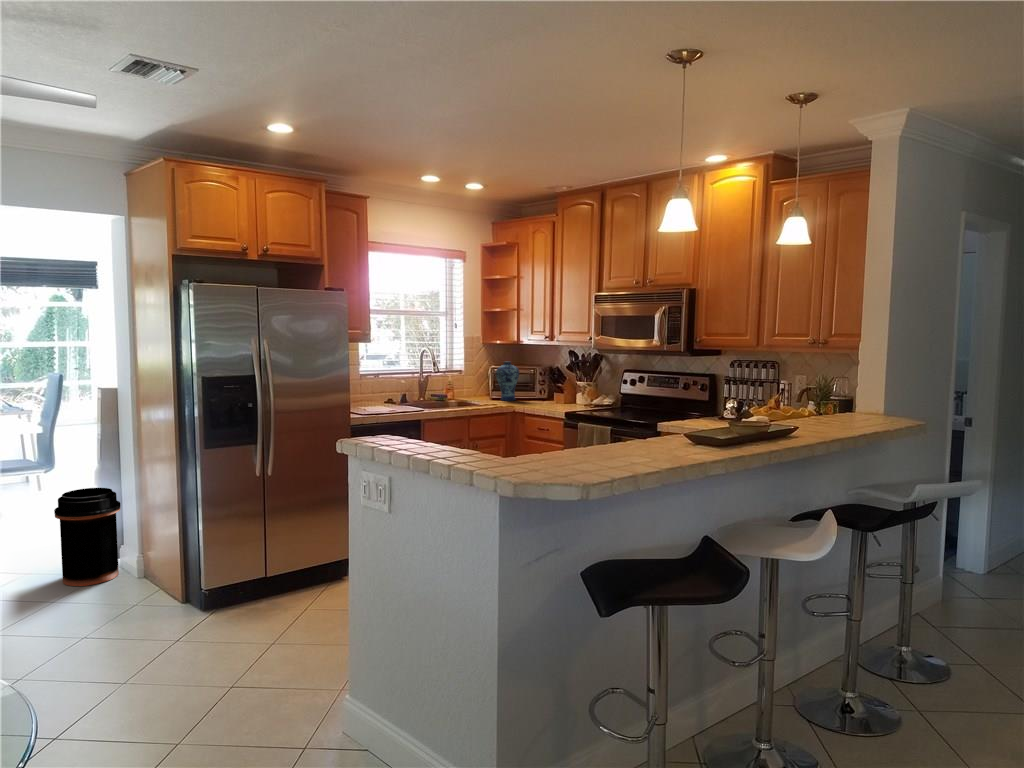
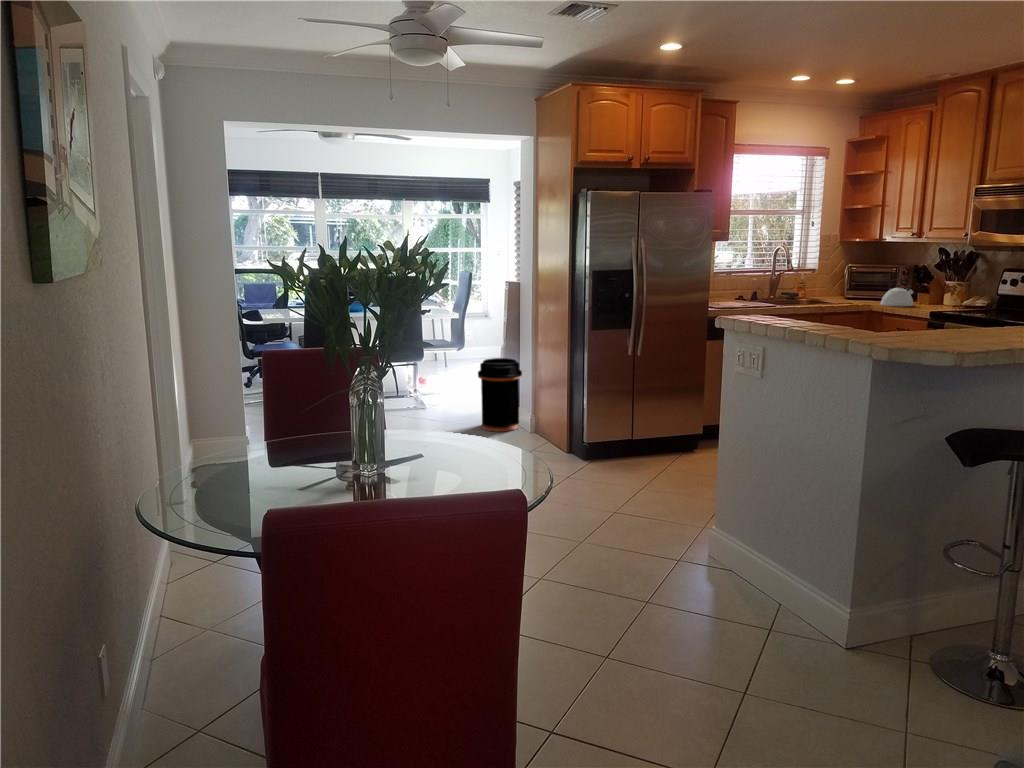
vase: present [496,362,519,401] -> none [852,260,879,300]
kettle: none [523,380,551,407] -> present [881,279,914,306]

